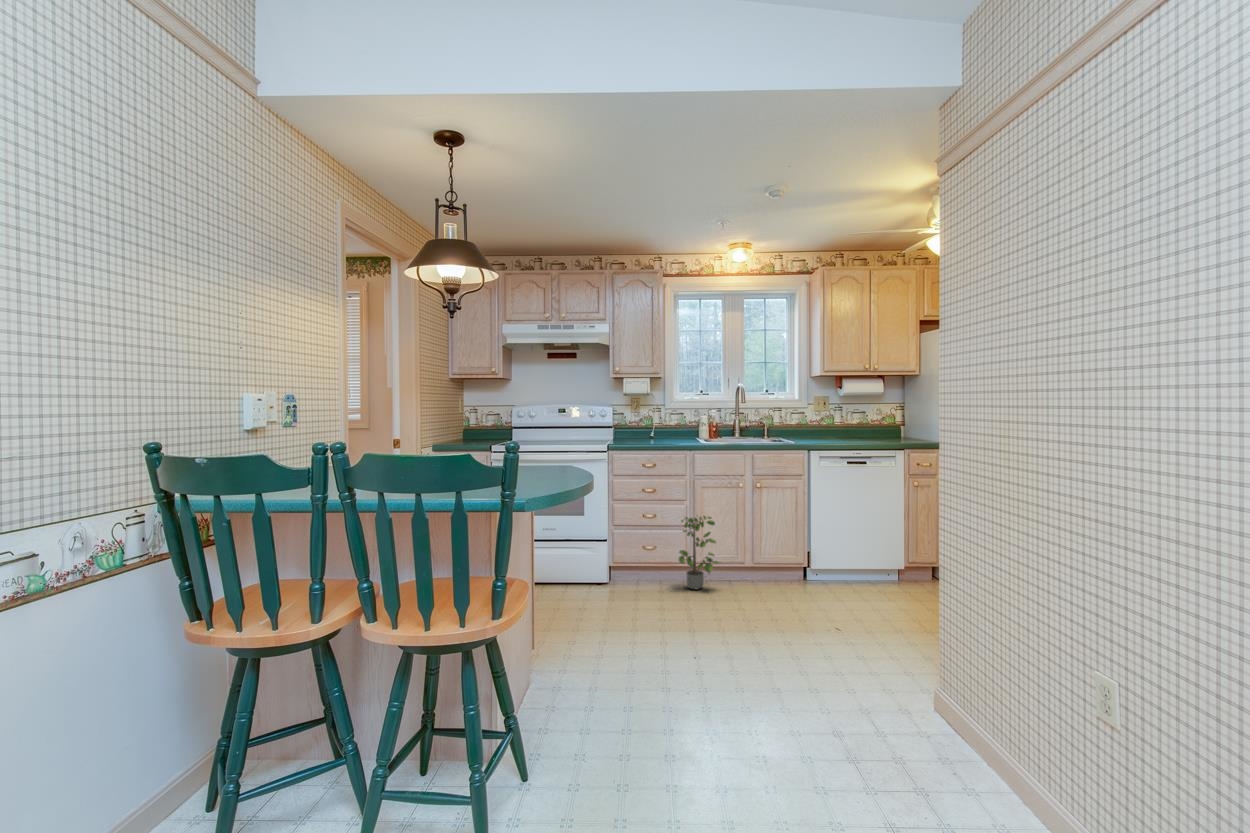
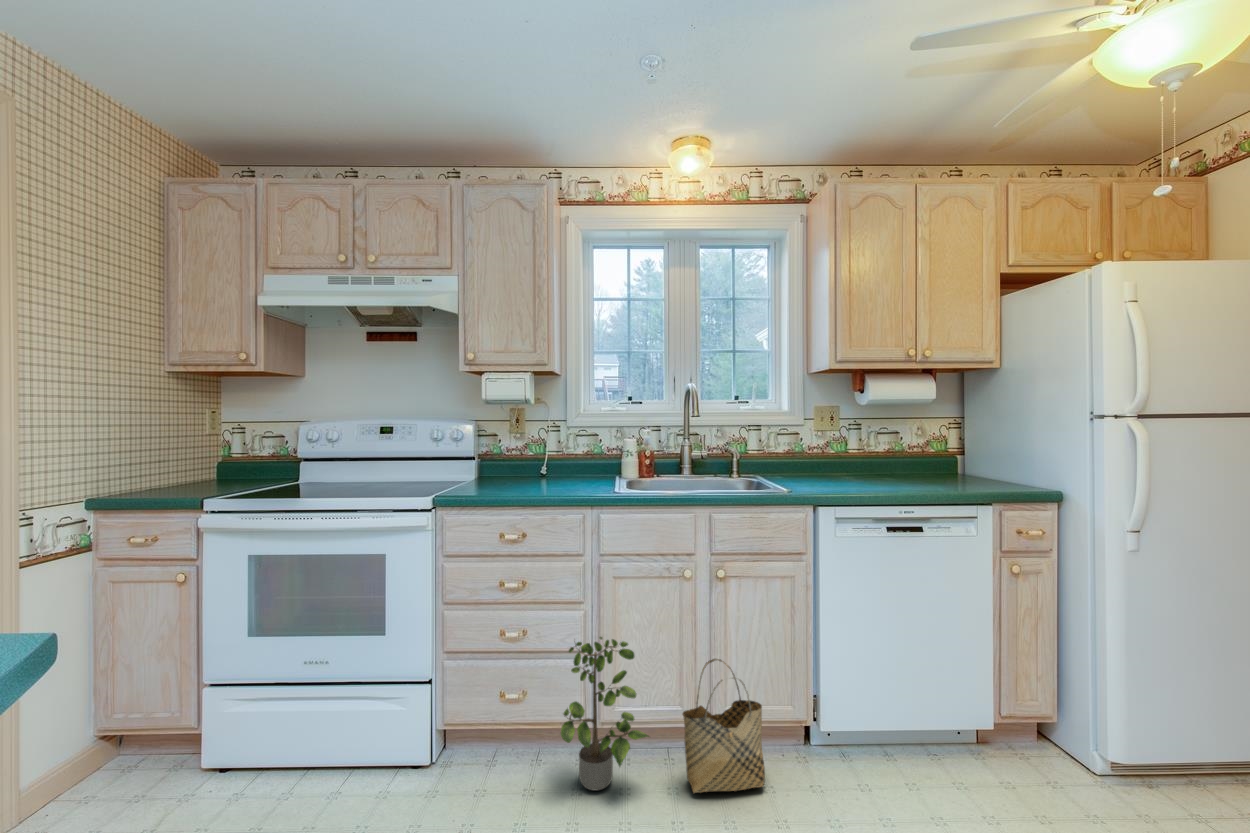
woven basket: none [739,529,781,589] -> present [682,659,765,793]

